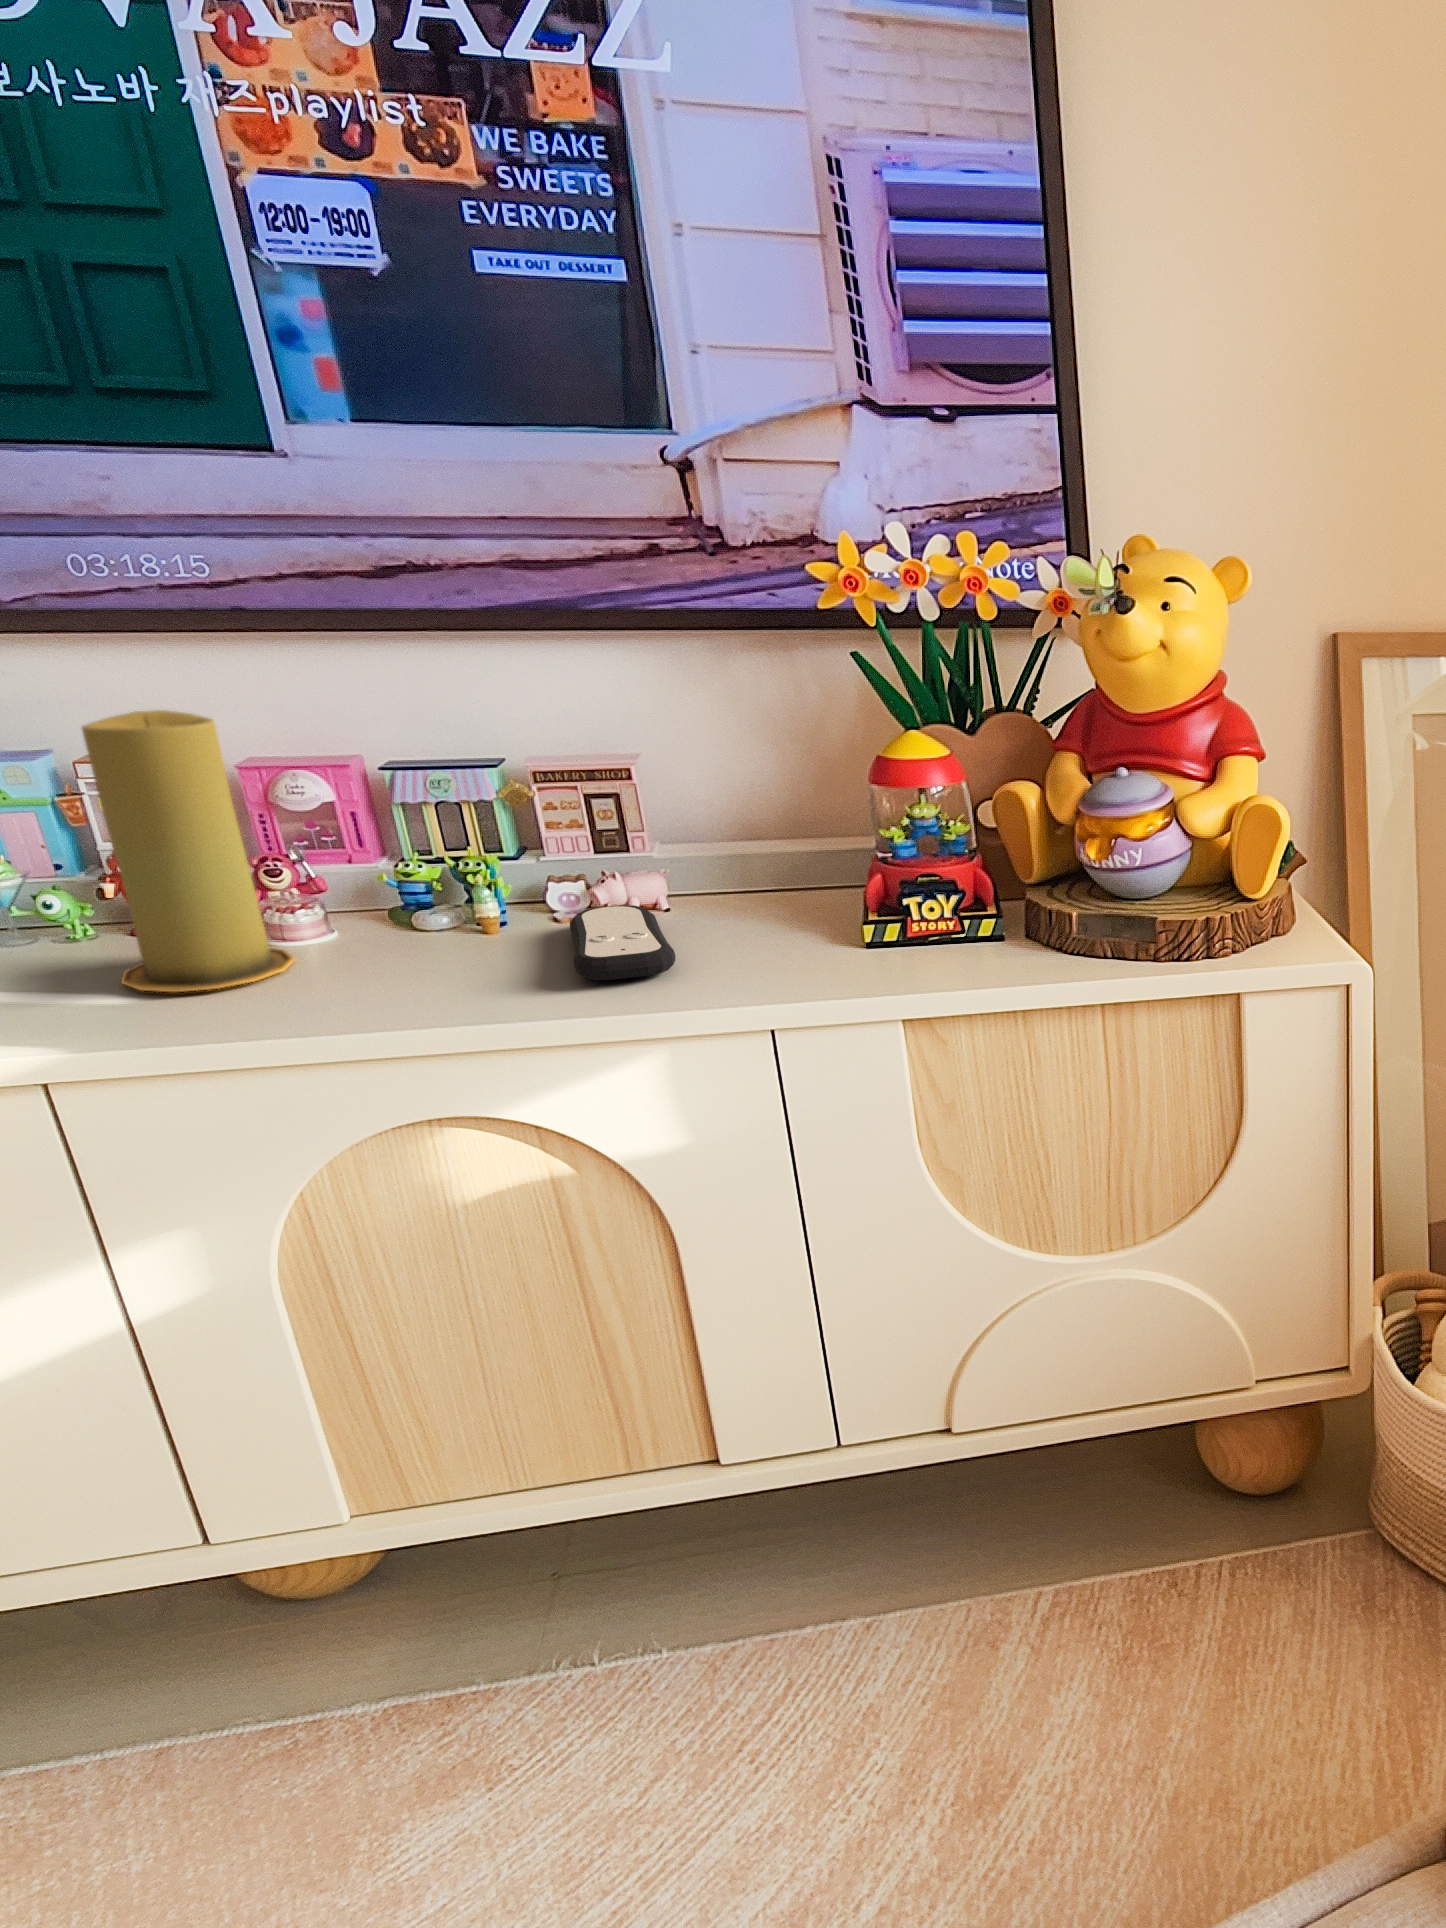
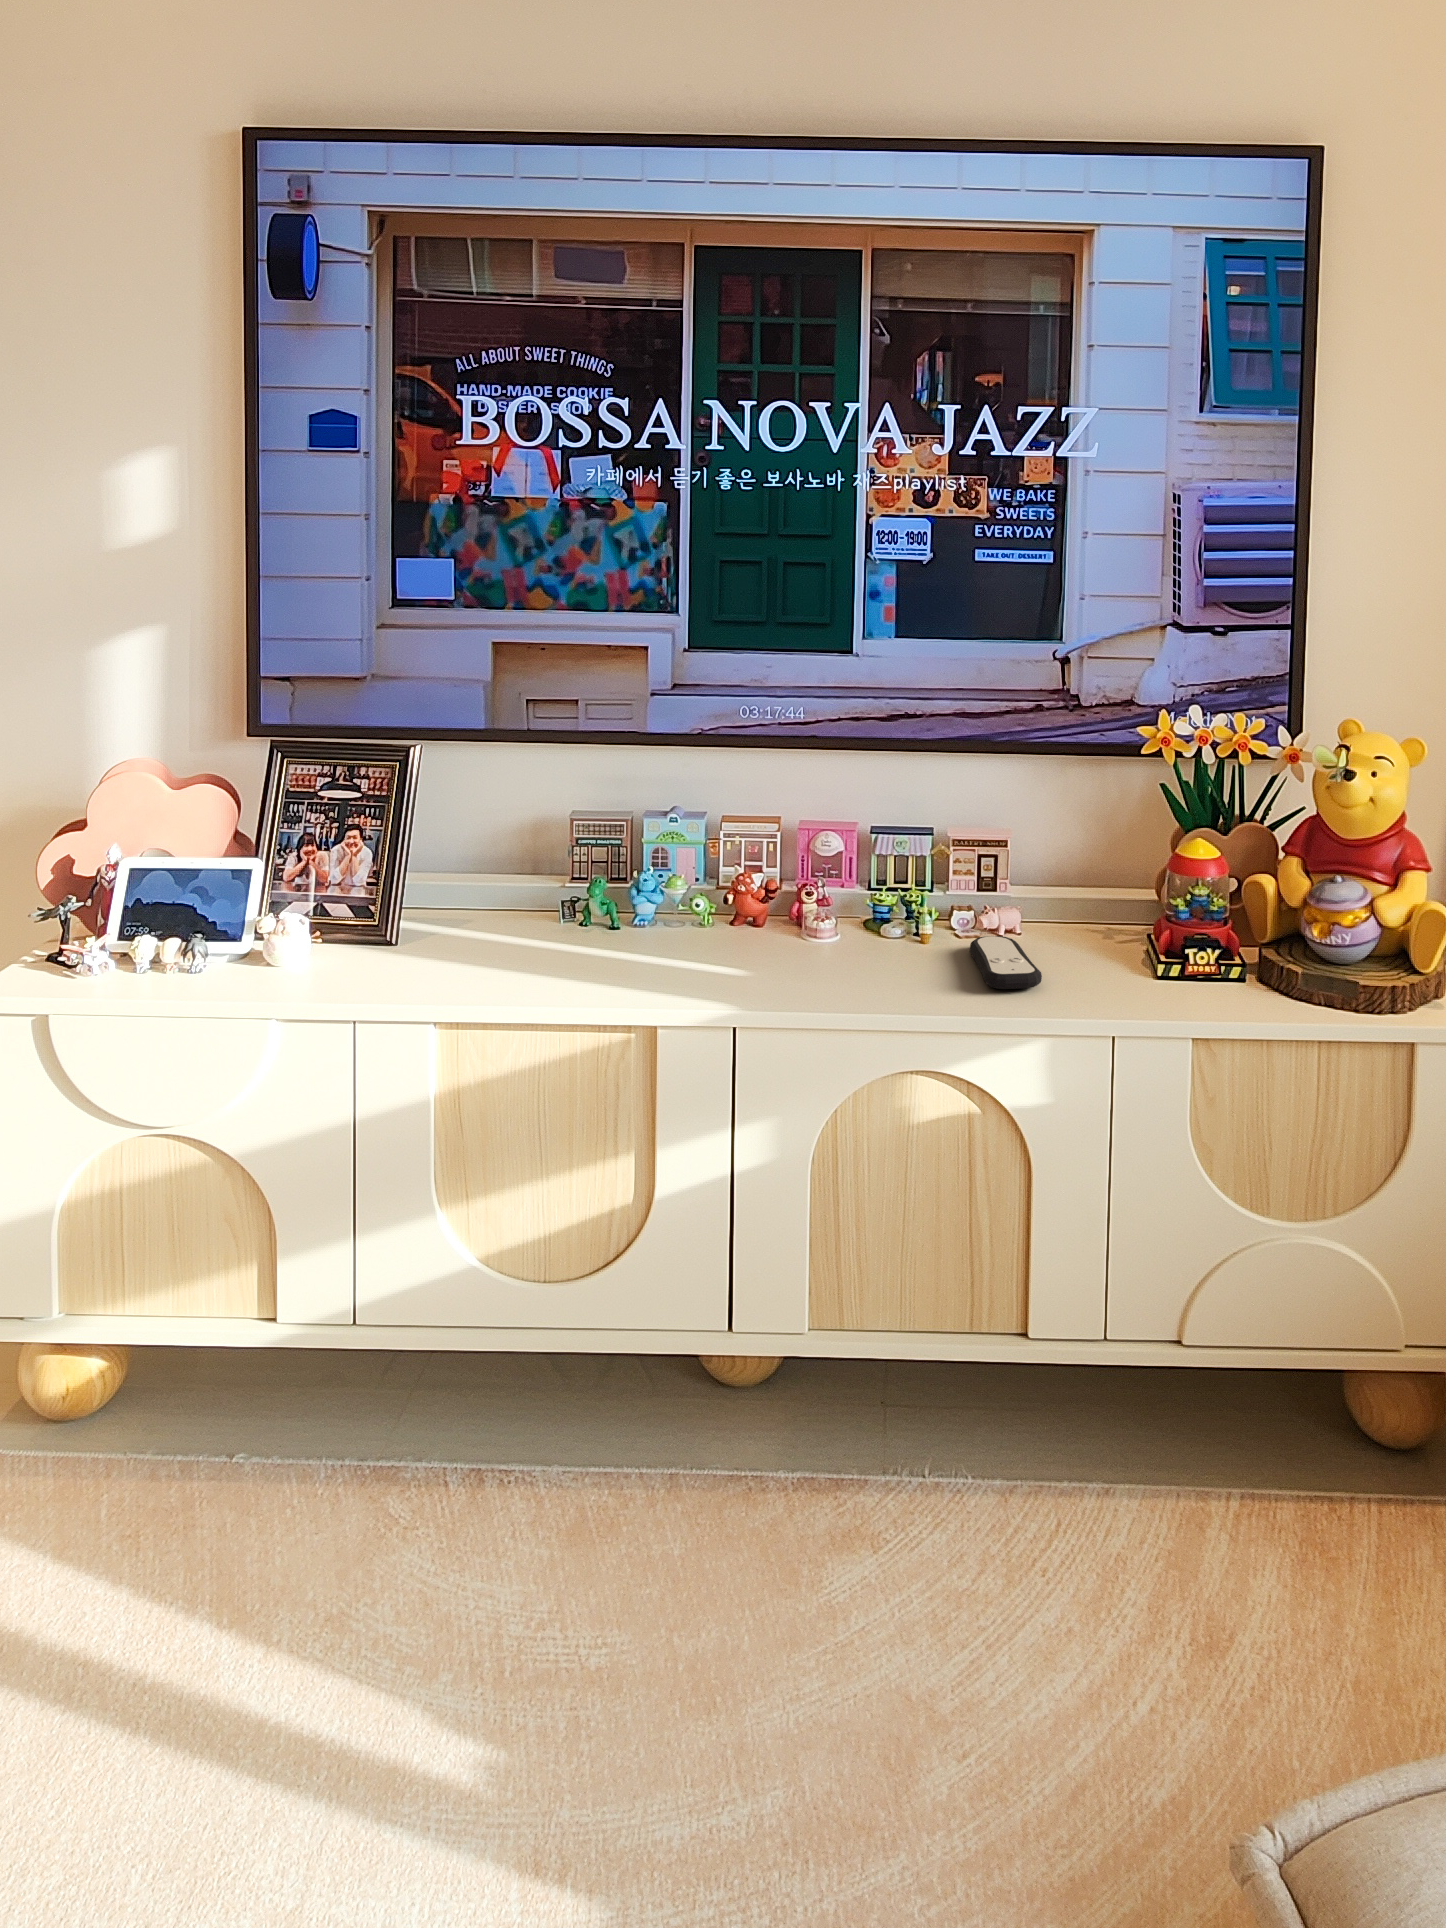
candle: present [82,710,294,992] -> none [732,806,819,973]

